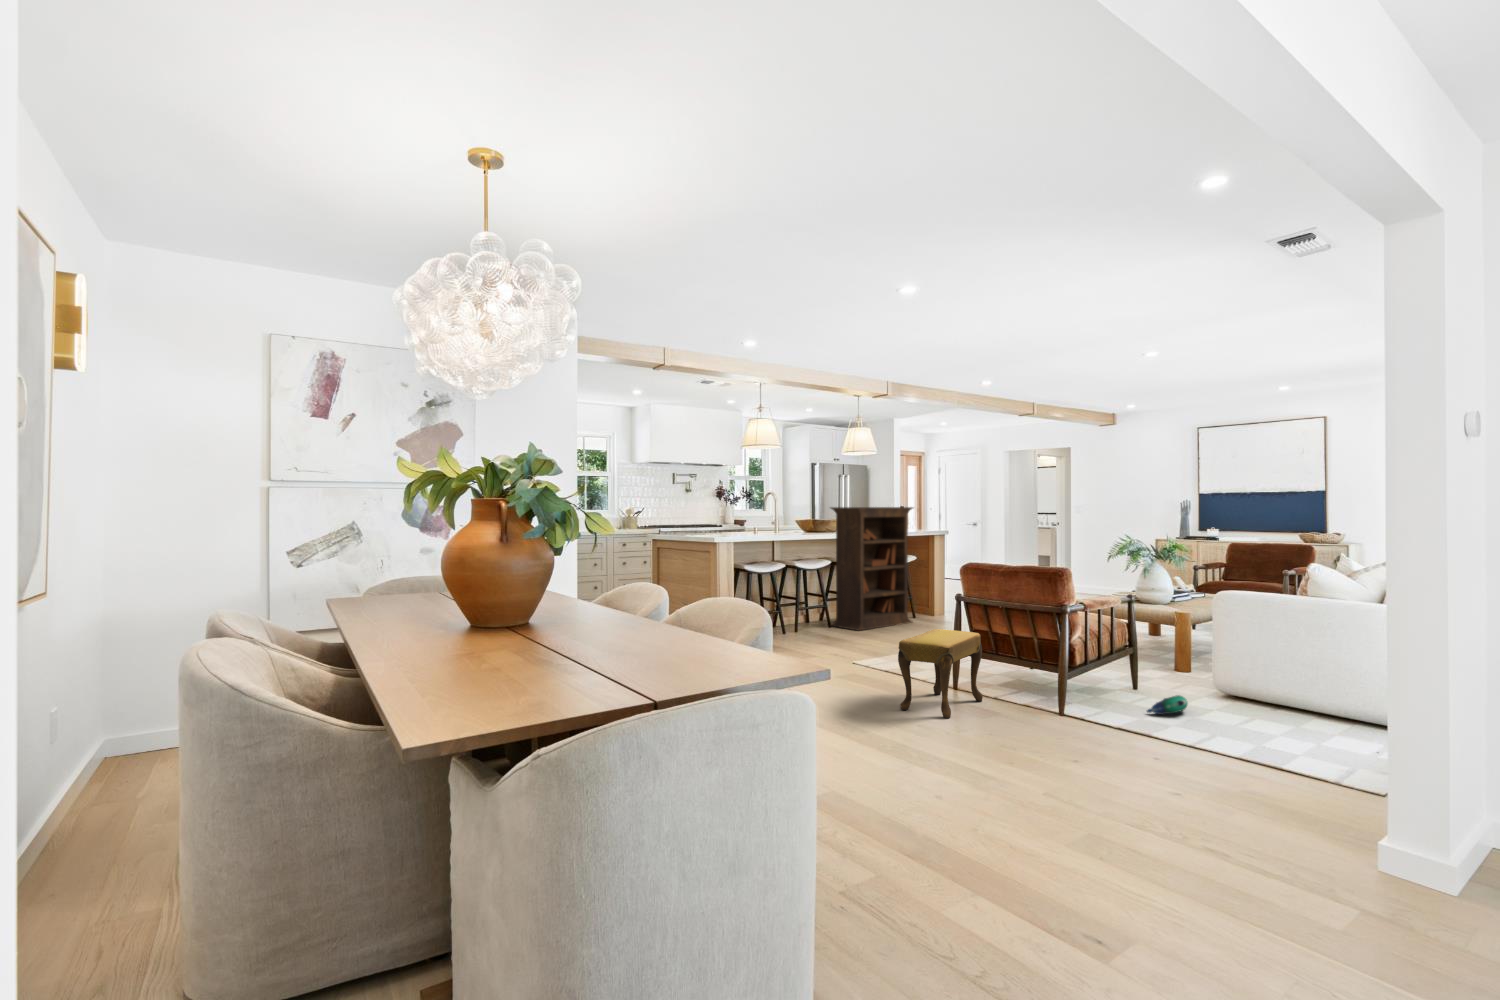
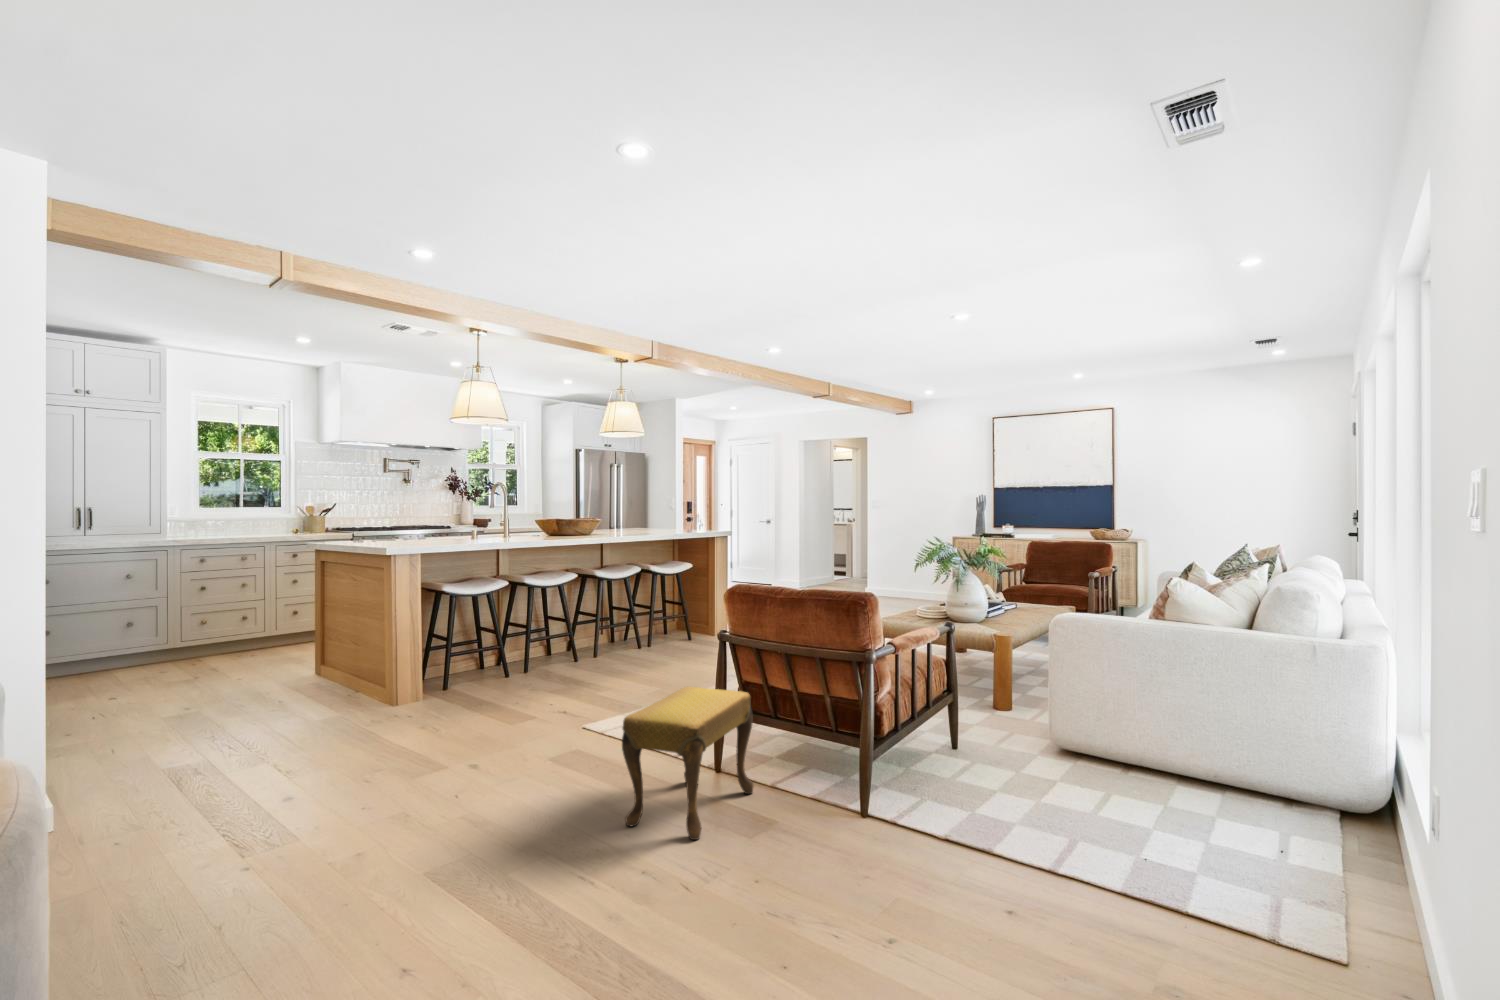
bookcase: present [831,507,912,631] -> none [574,503,687,665]
plush toy: present [1147,695,1188,714] -> none [977,768,1029,800]

